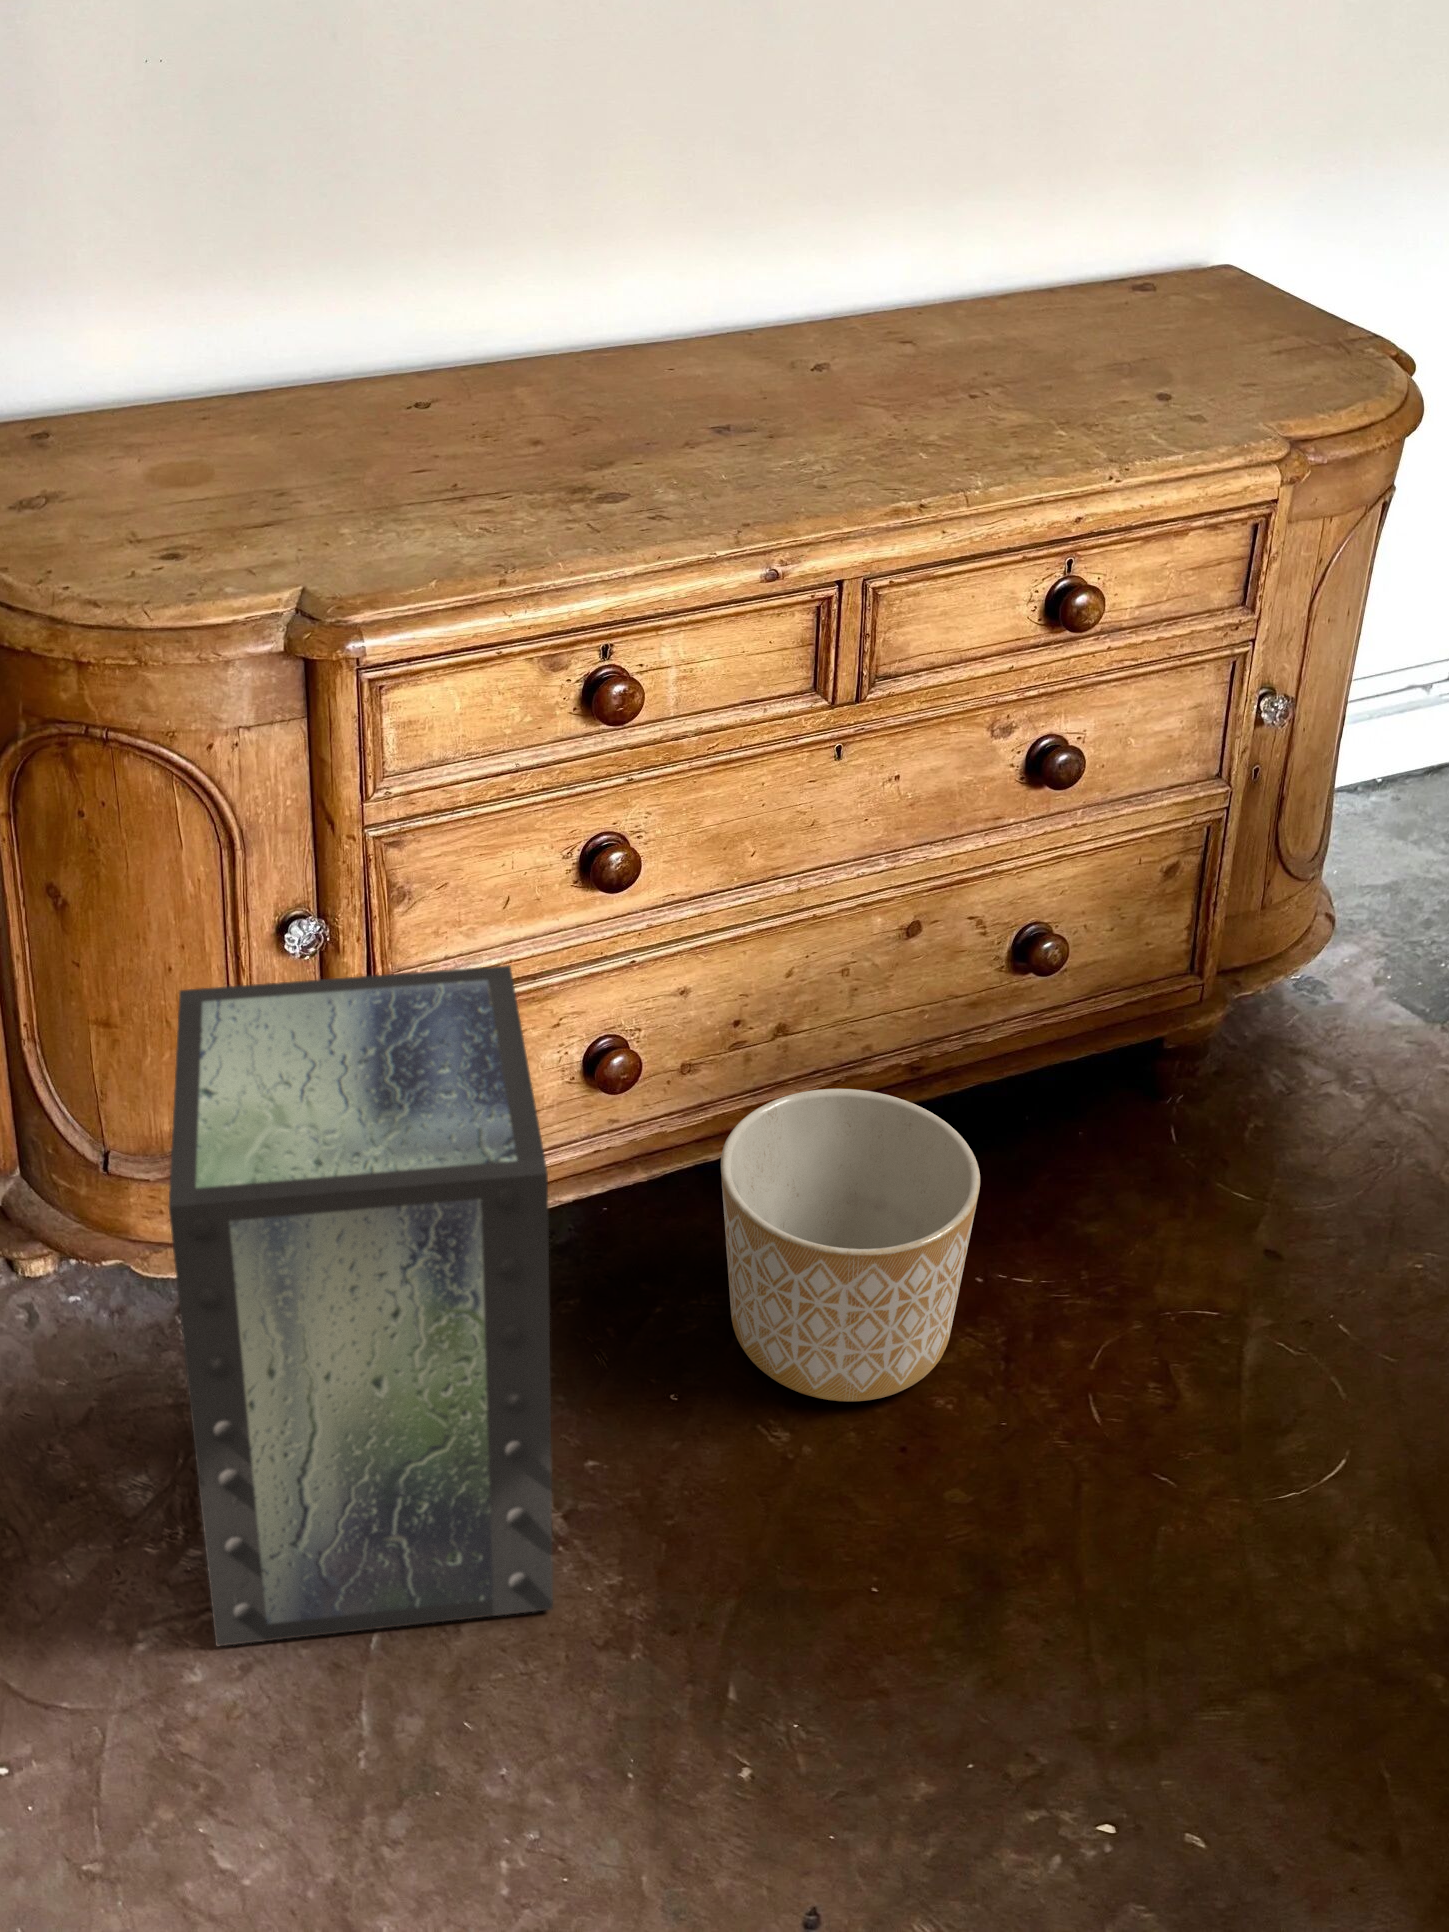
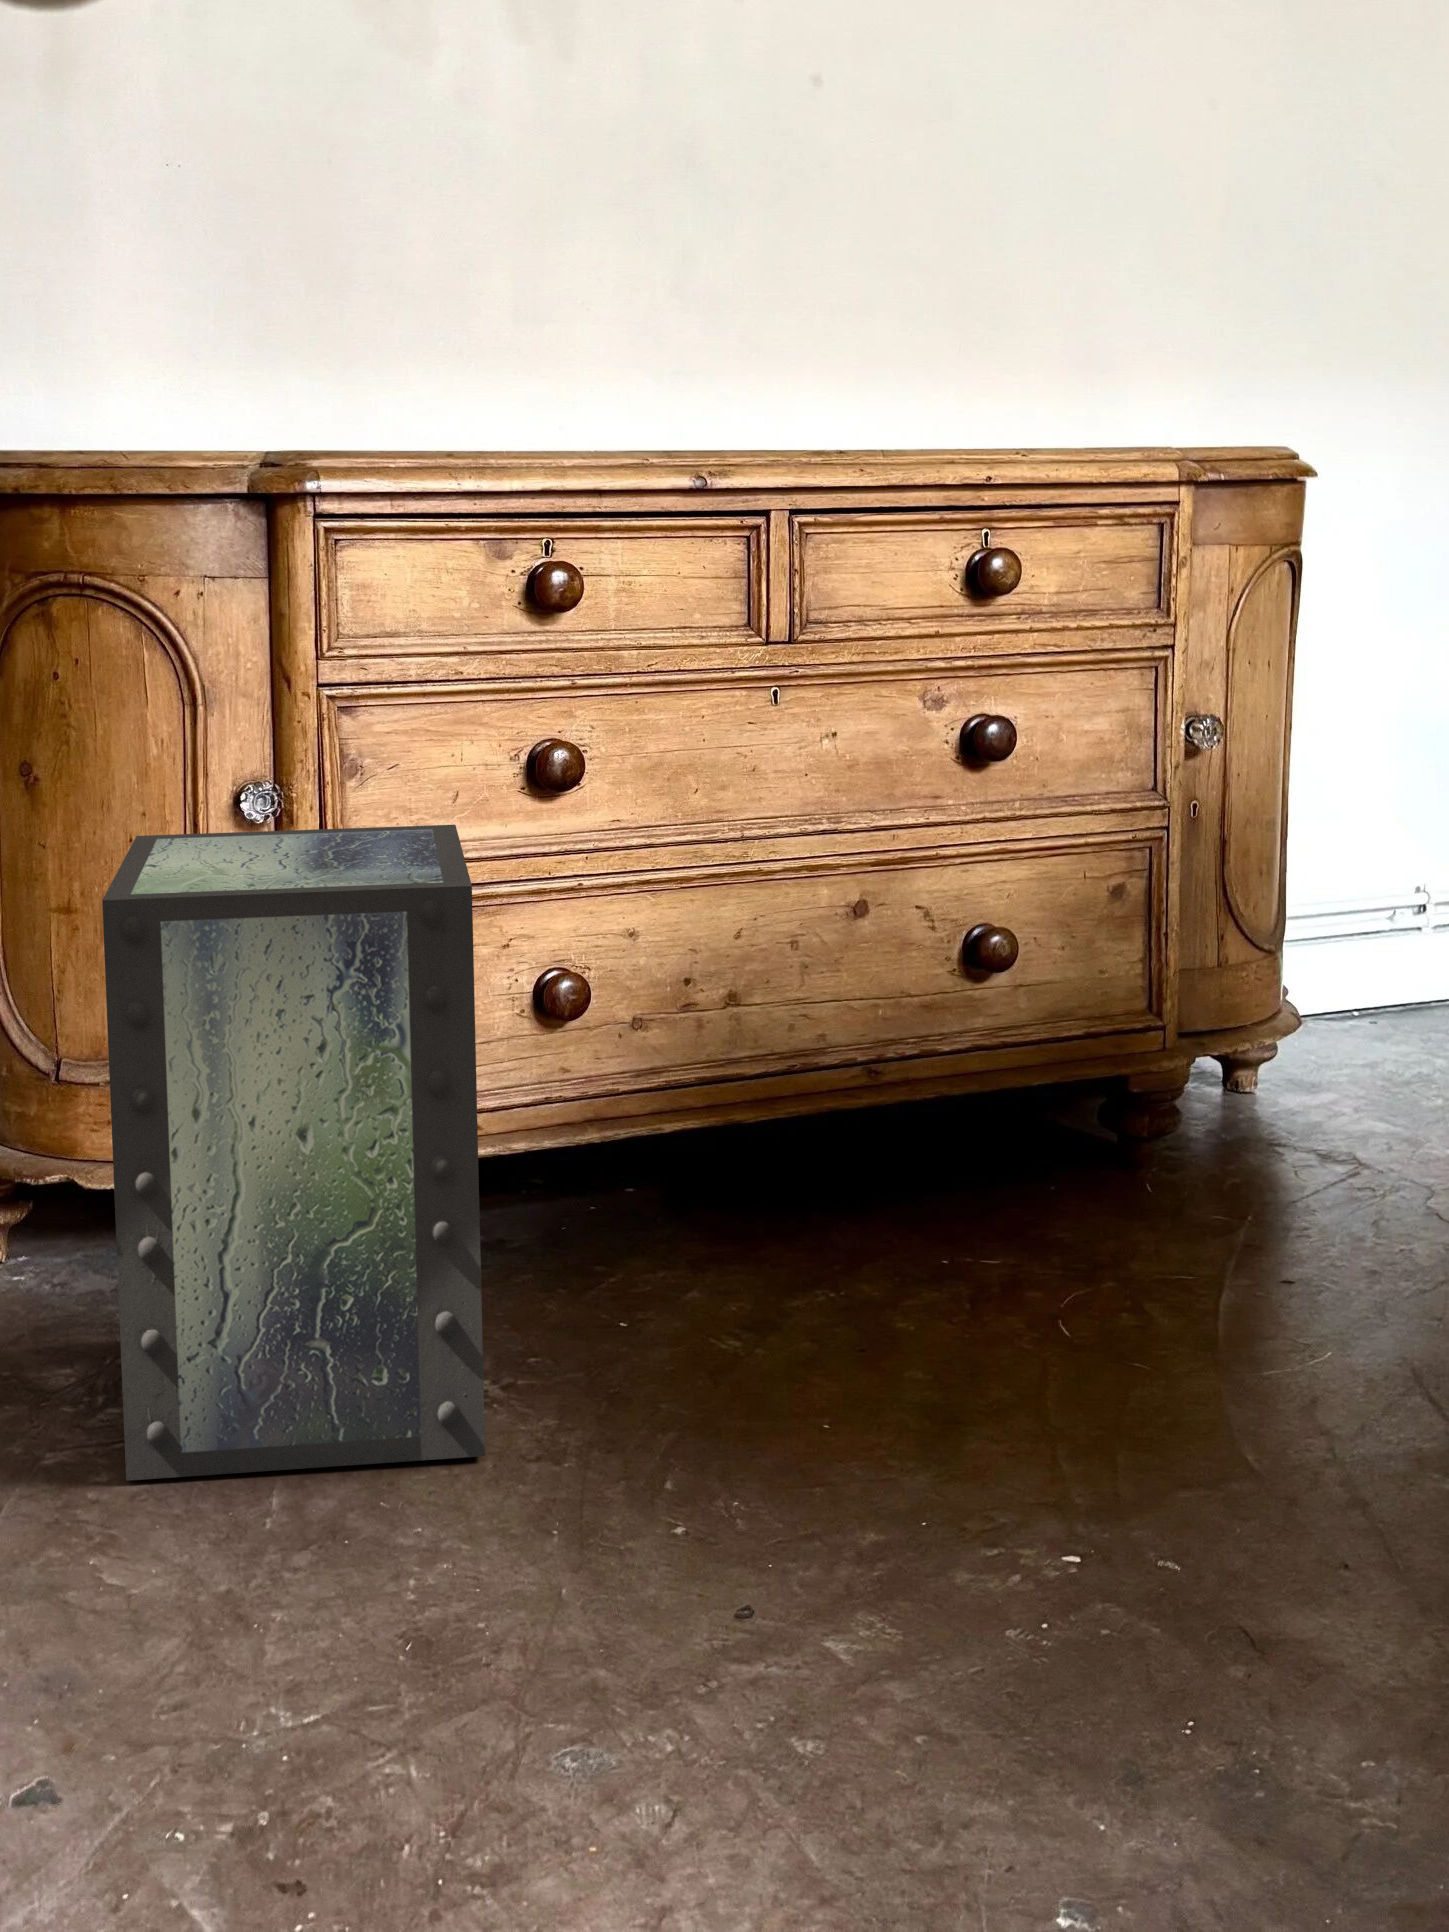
planter: present [721,1089,980,1401] -> none [671,1051,930,1332]

